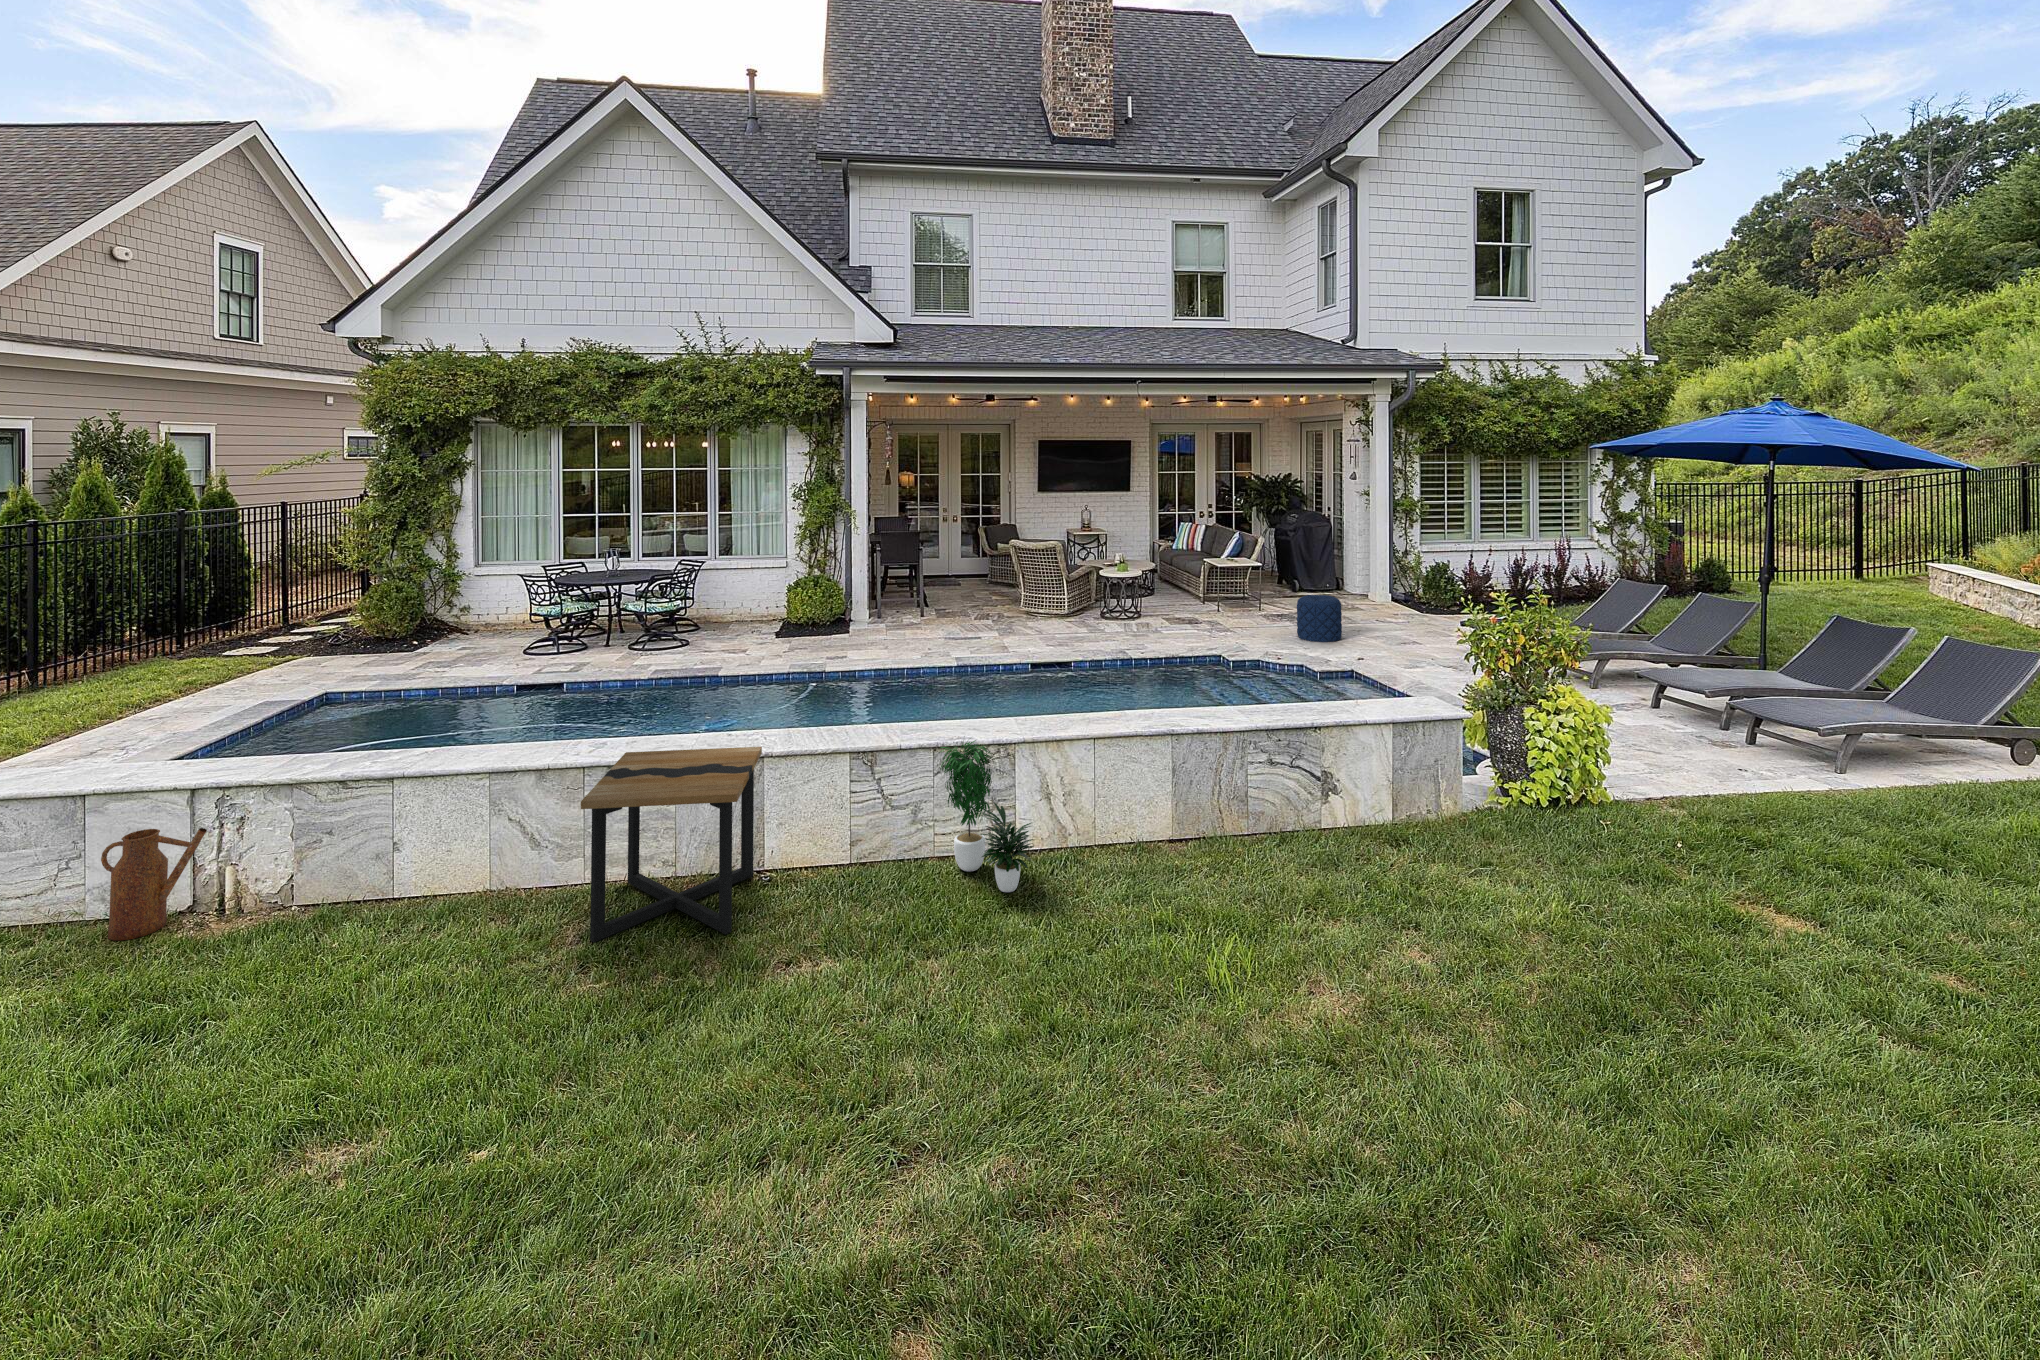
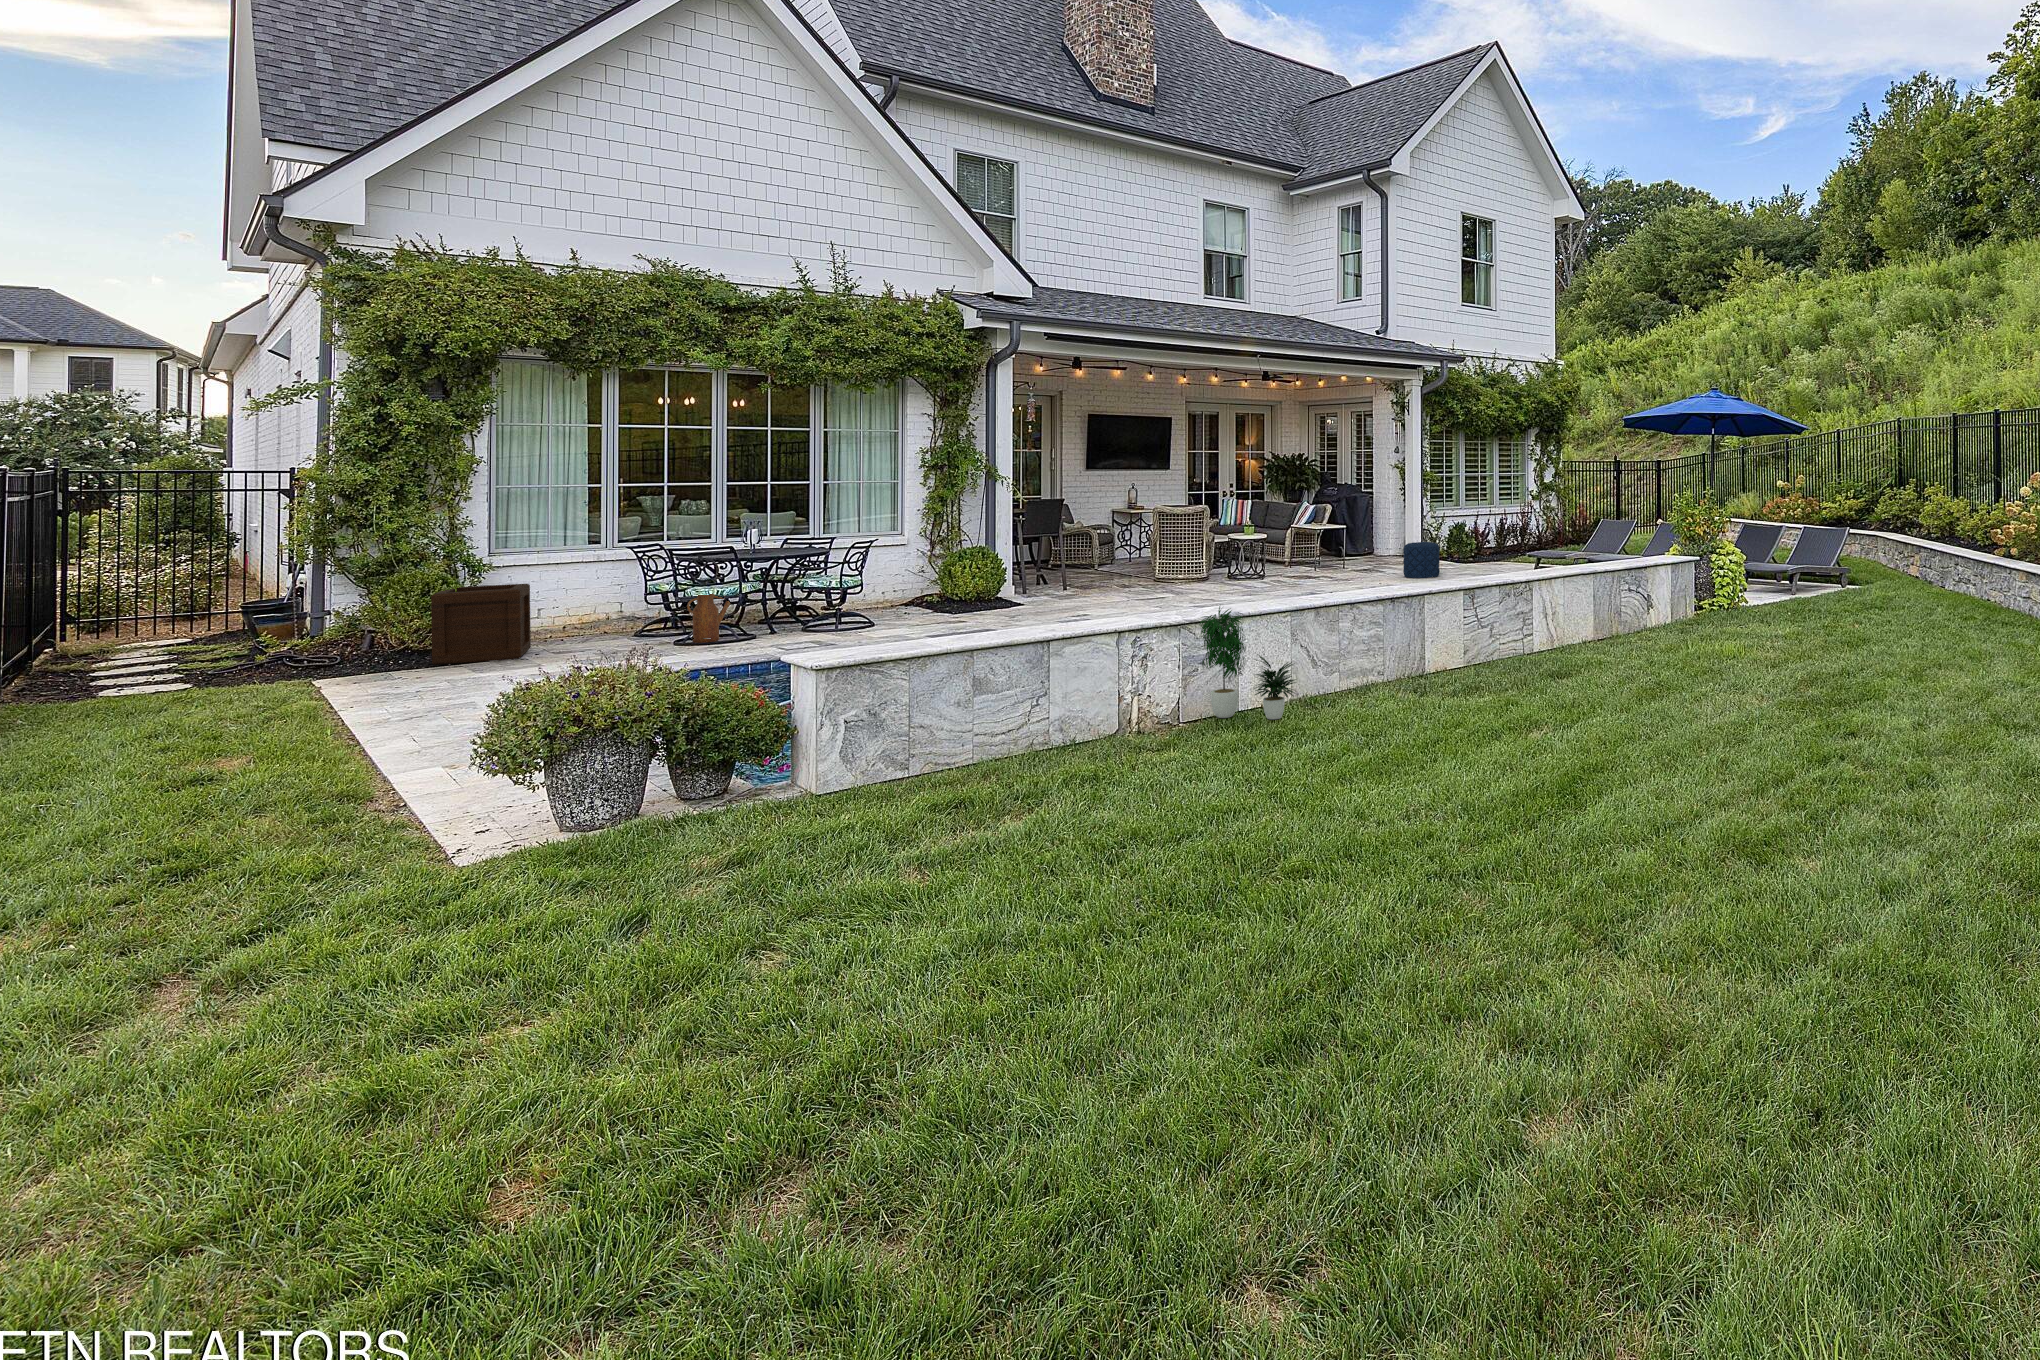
wooden crate: none [406,580,490,642] -> present [431,584,531,665]
potted plant: present [940,740,1034,892] -> present [1200,607,1296,720]
side table: present [581,747,762,942] -> none [1370,580,1508,689]
watering can: present [101,828,207,941] -> present [687,594,730,643]

